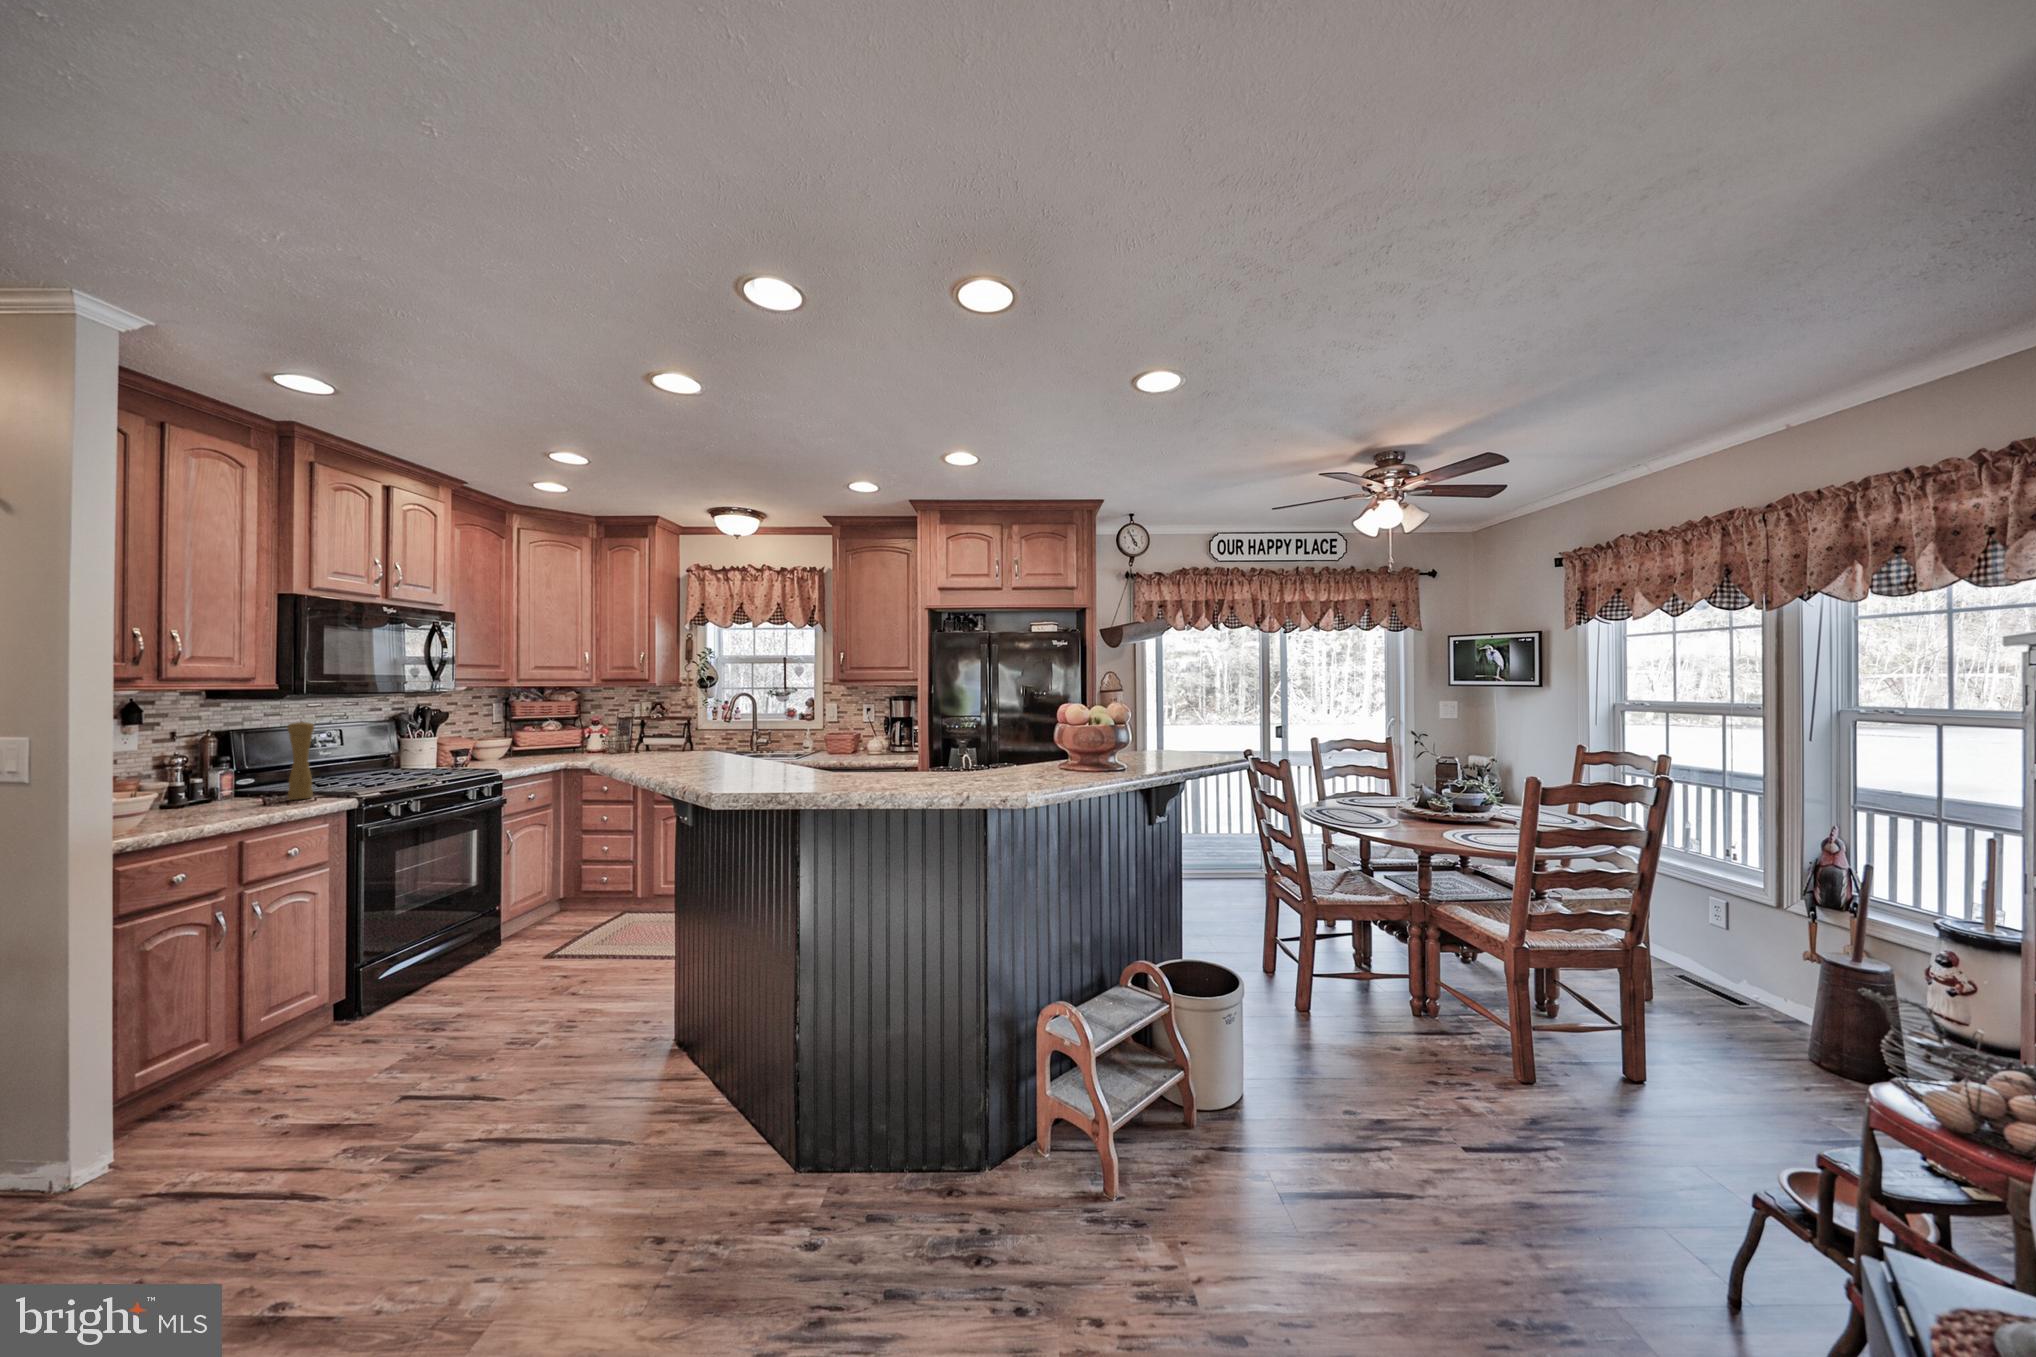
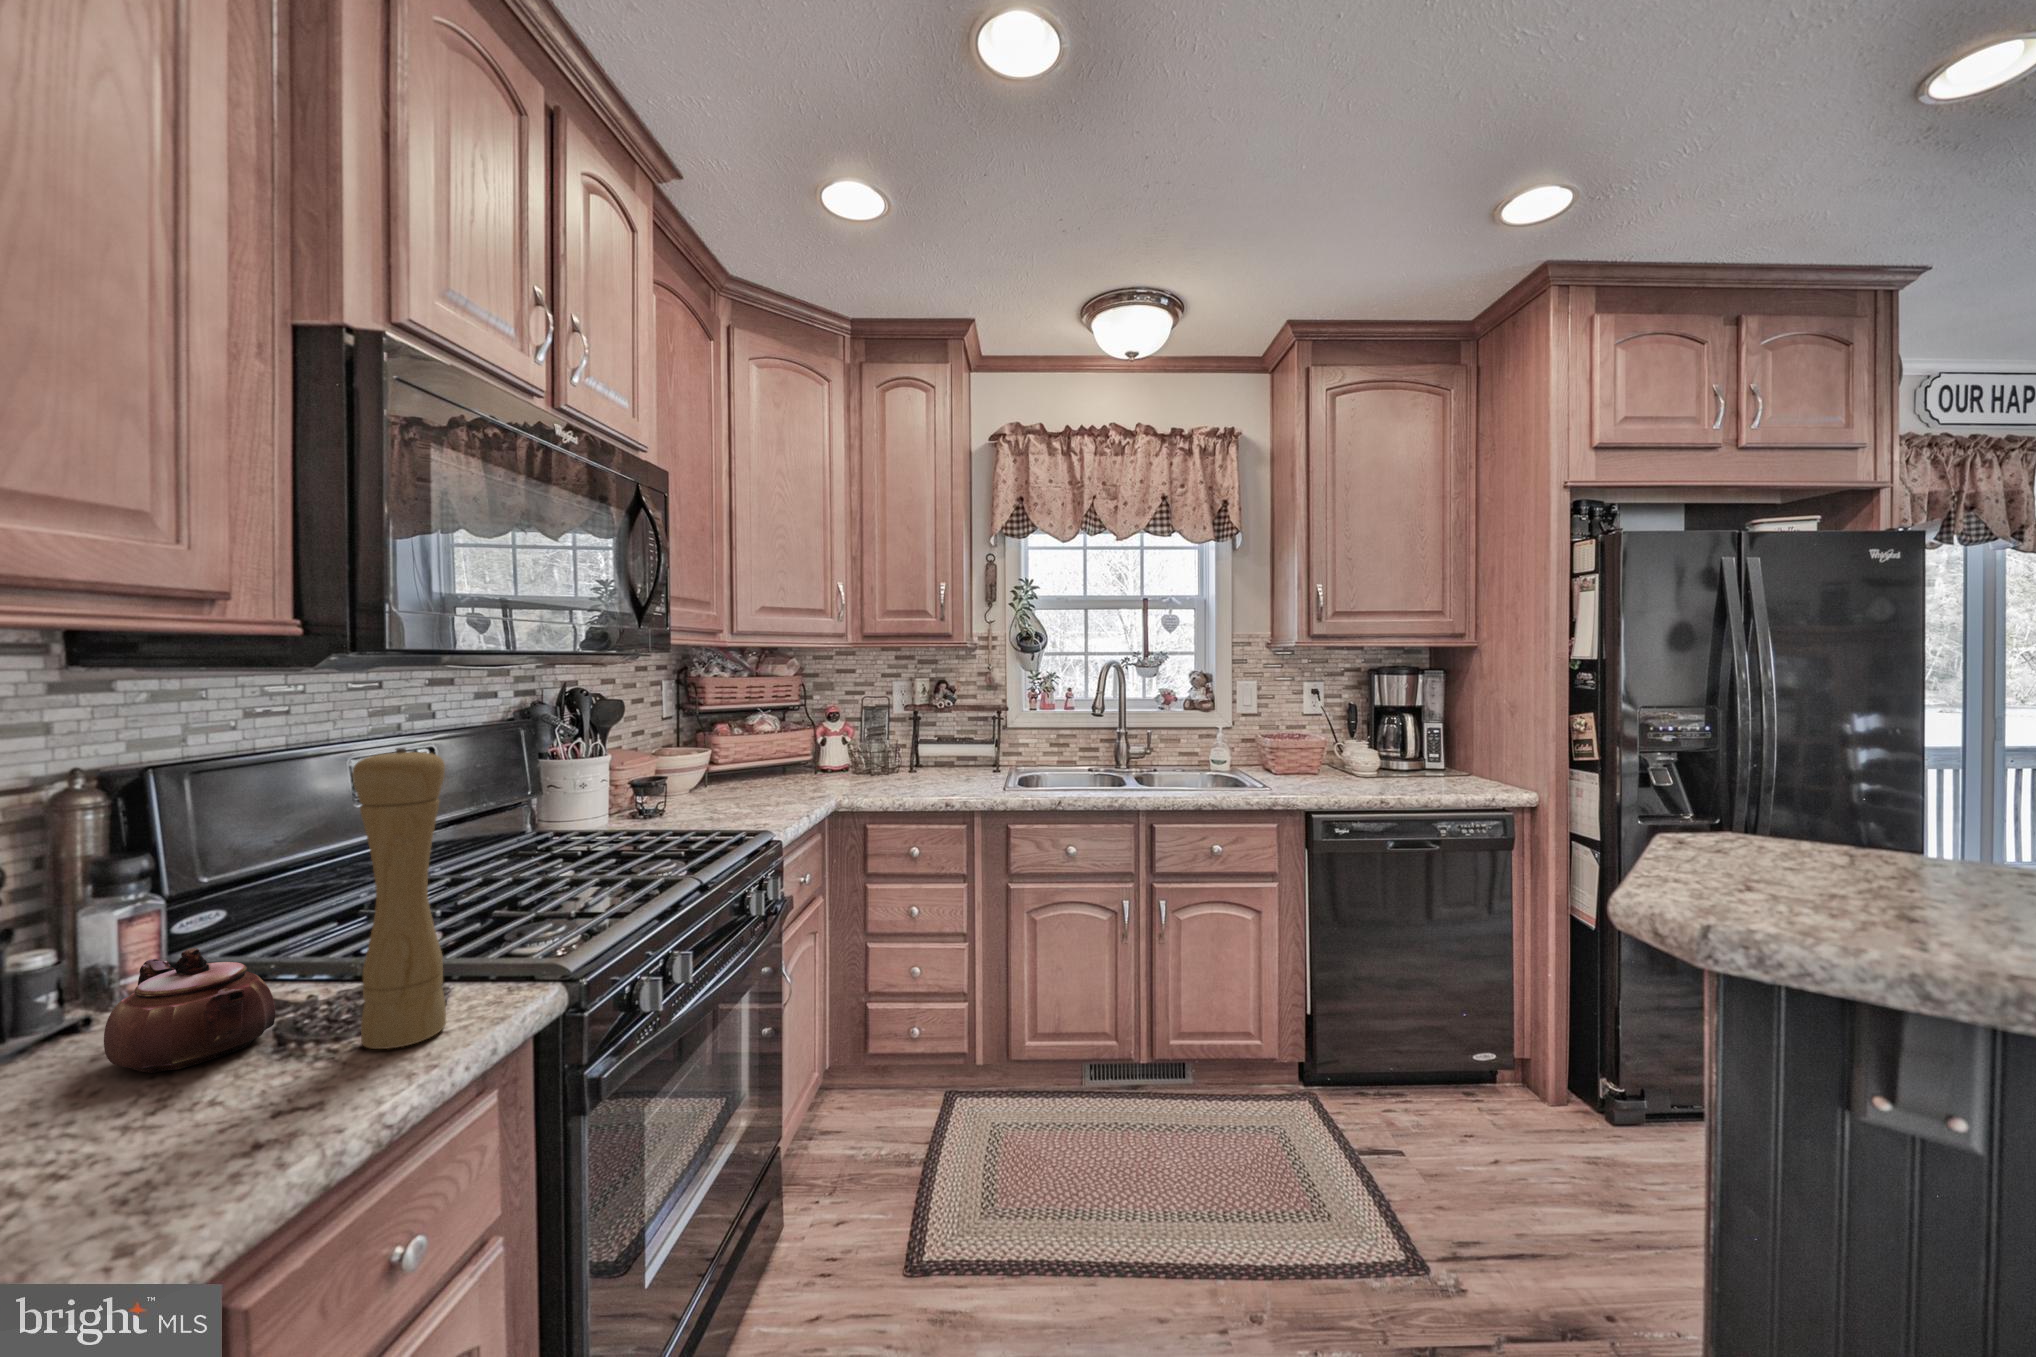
teapot: none [221,774,266,802] -> present [104,948,275,1073]

